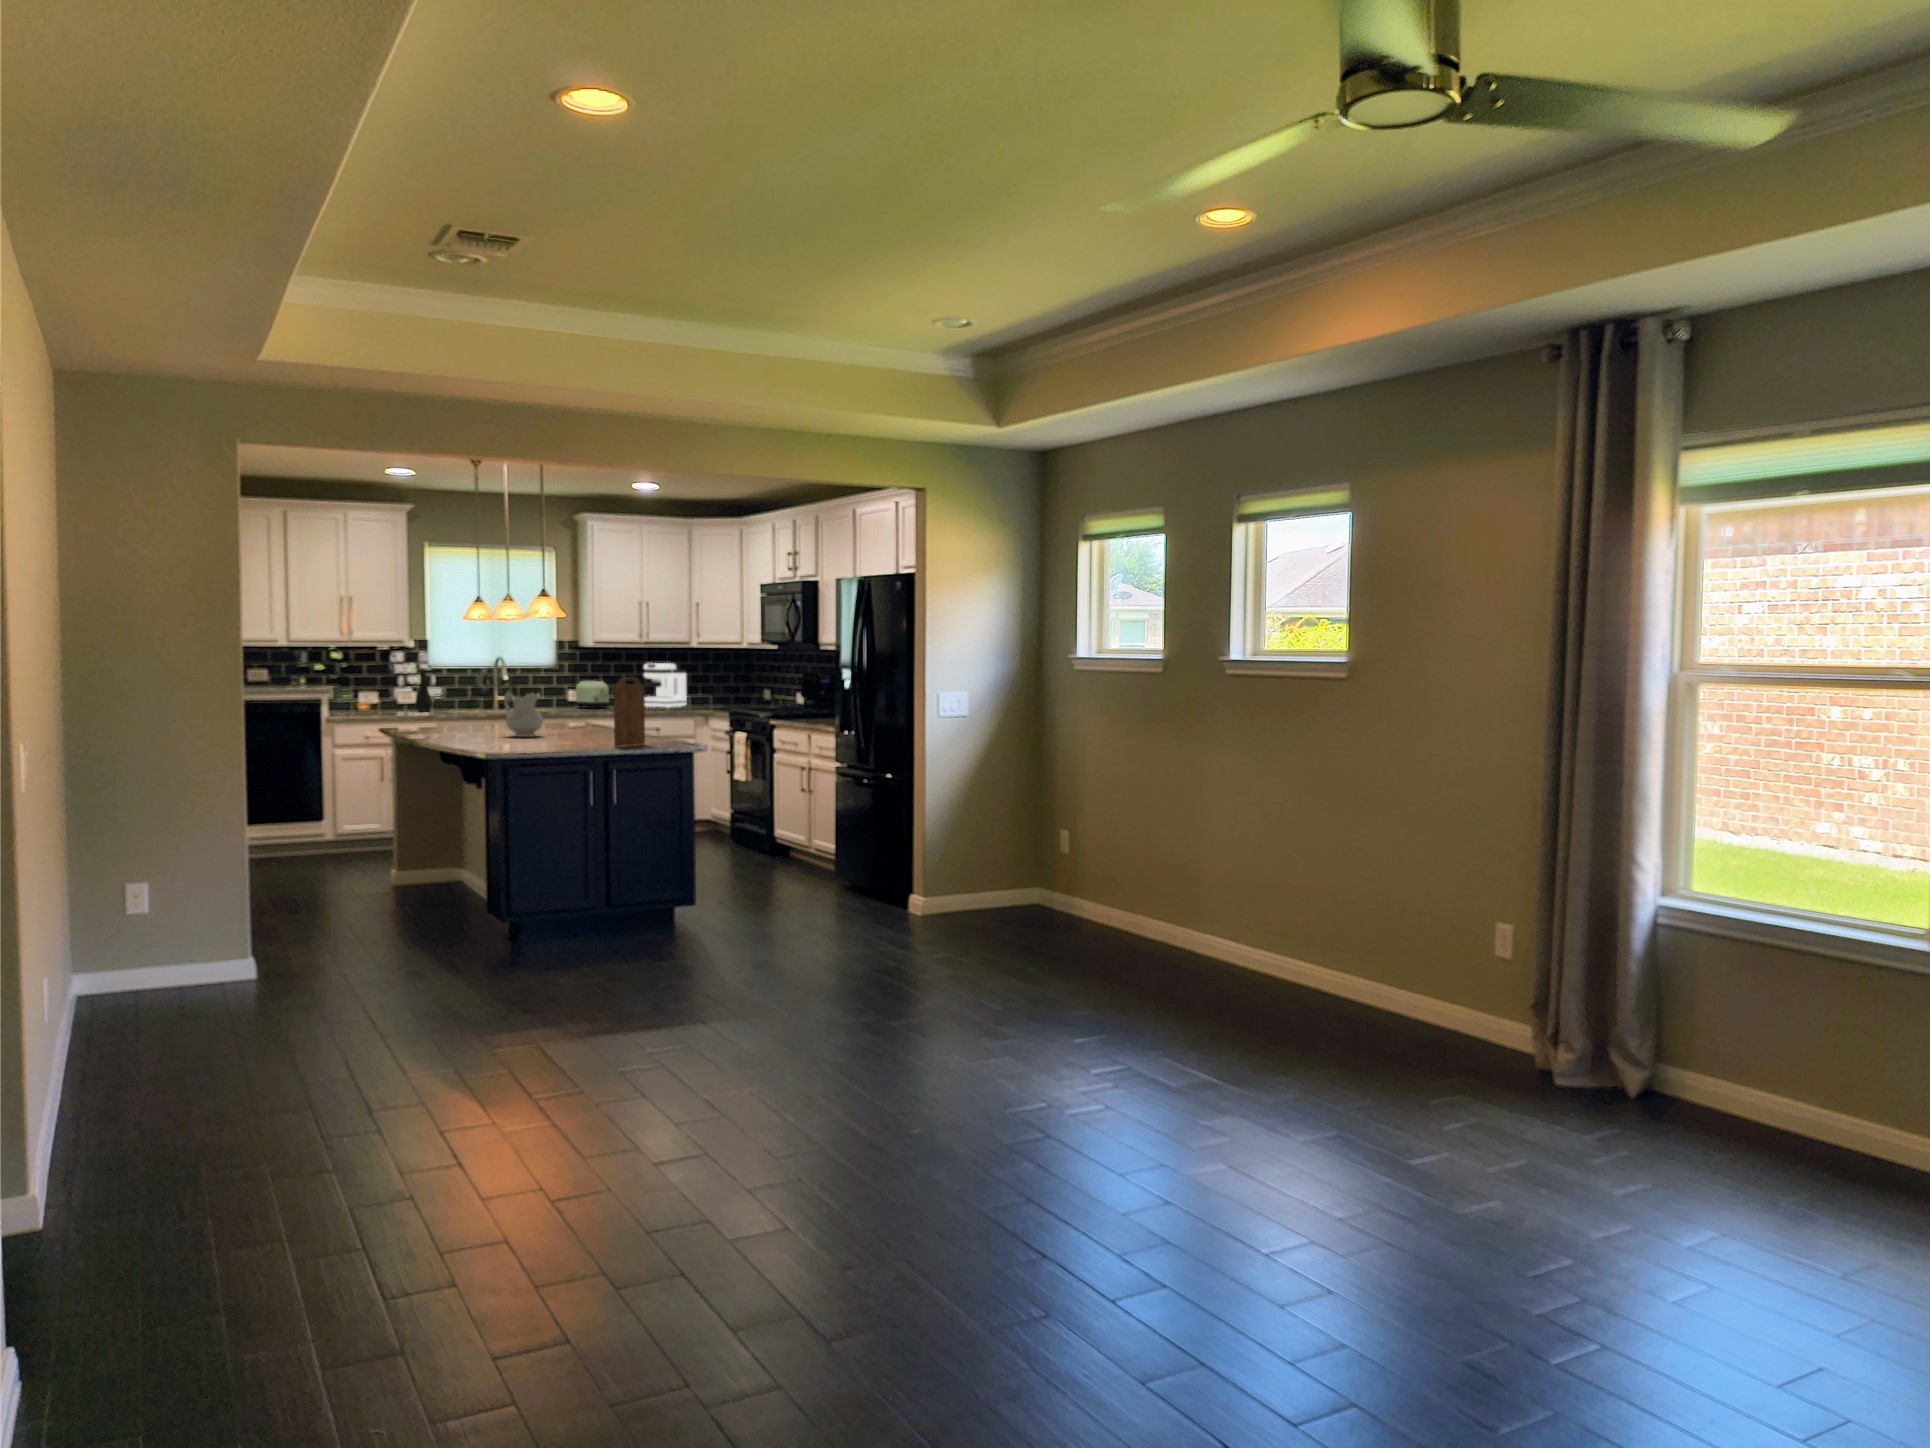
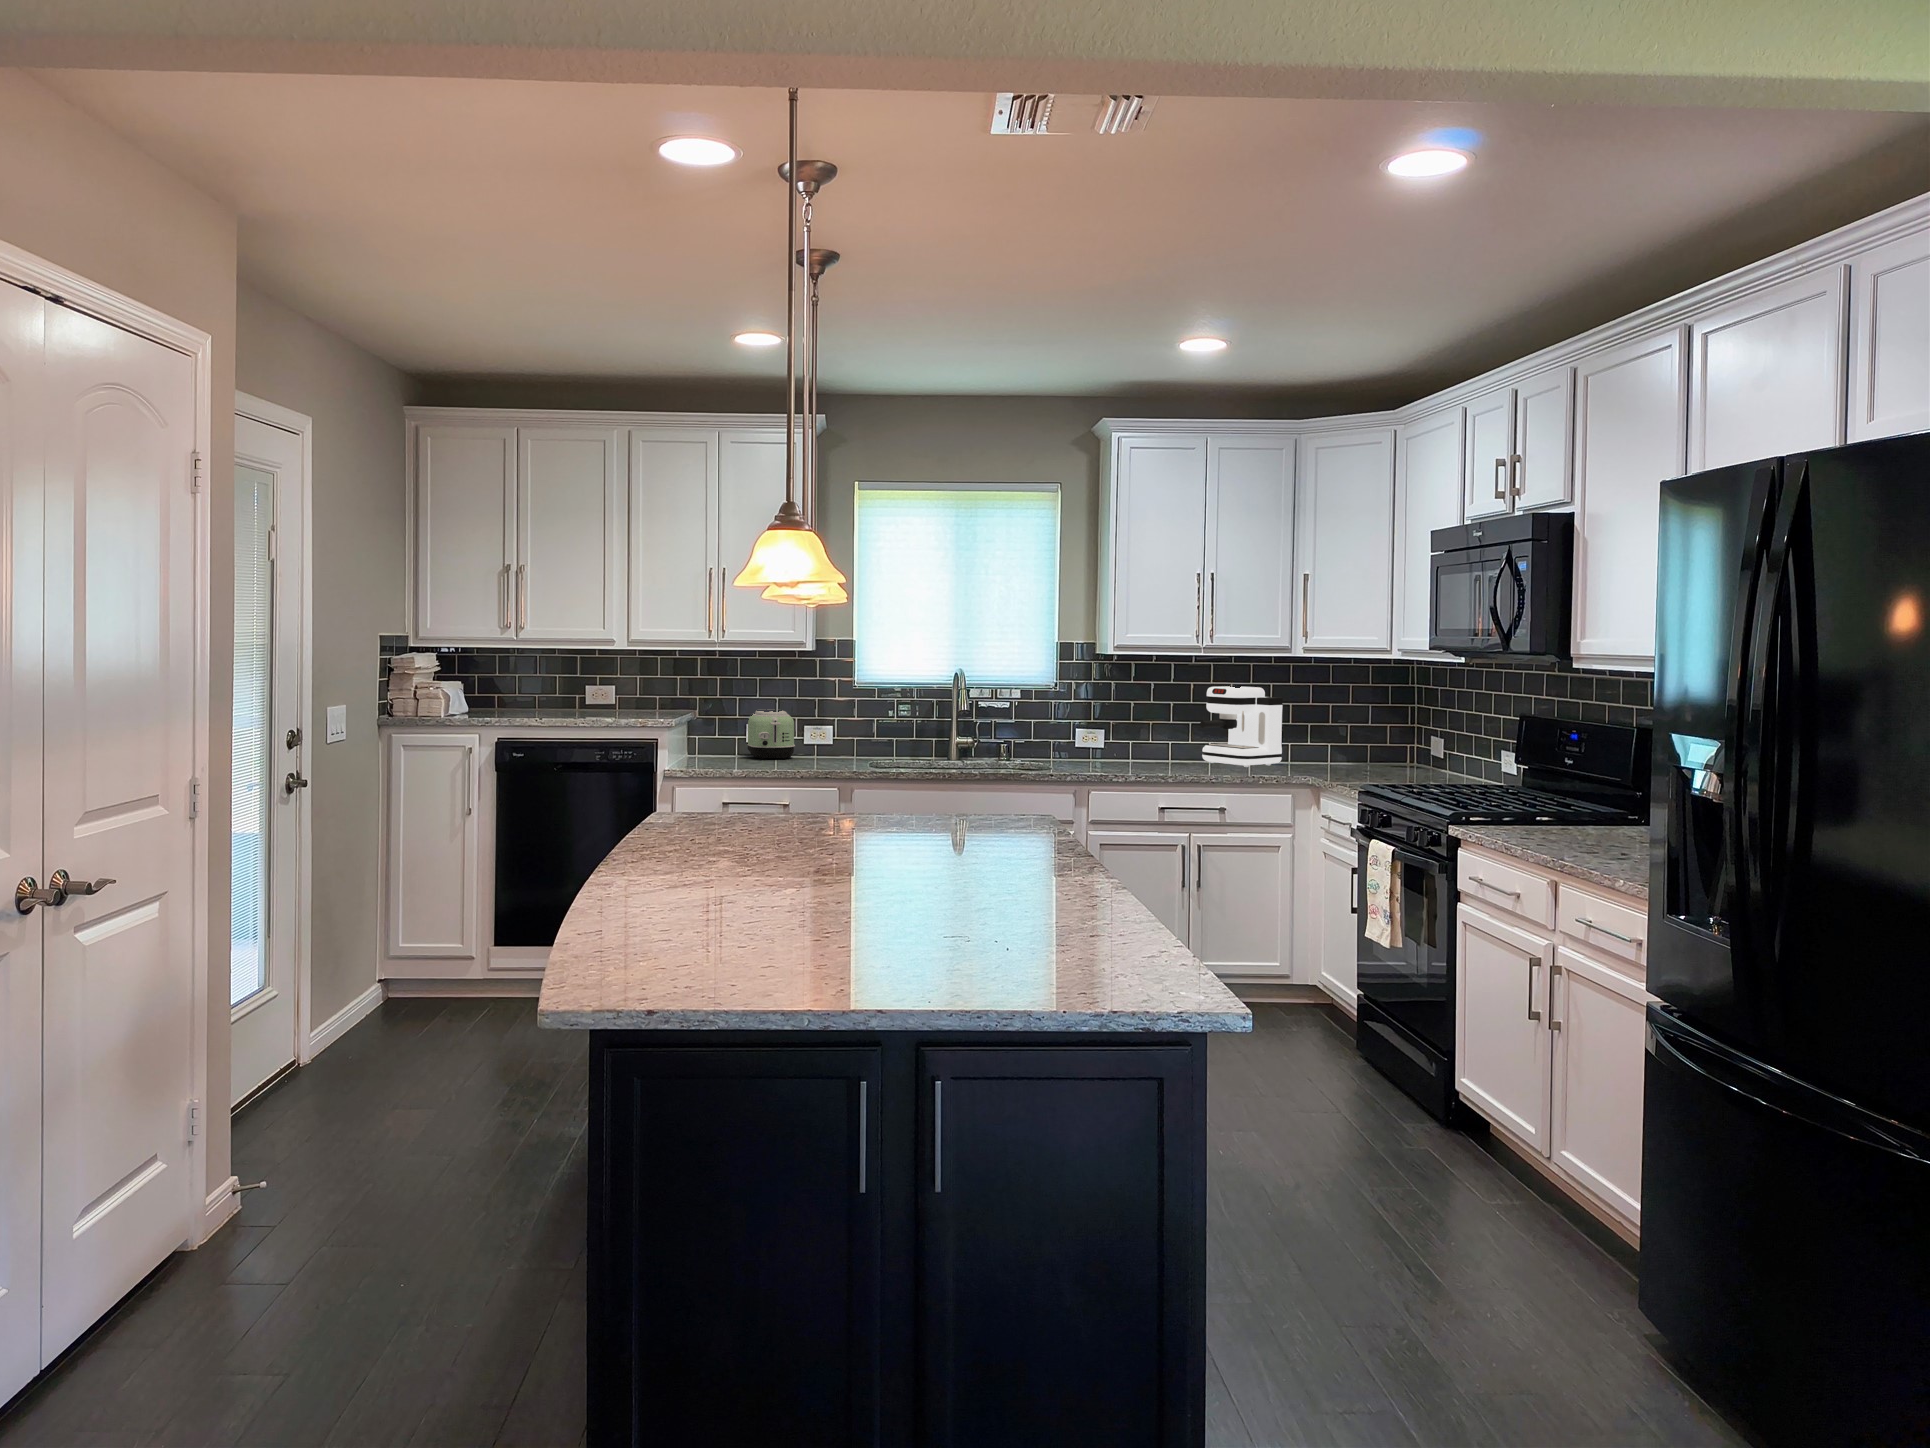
bottle: present [416,668,432,712] -> none [833,689,857,760]
cutting board: present [614,677,645,747] -> none [918,749,1037,982]
toaster: present [576,681,609,709] -> present [747,711,795,759]
ceramic pitcher: present [504,691,543,737] -> none [777,756,862,873]

